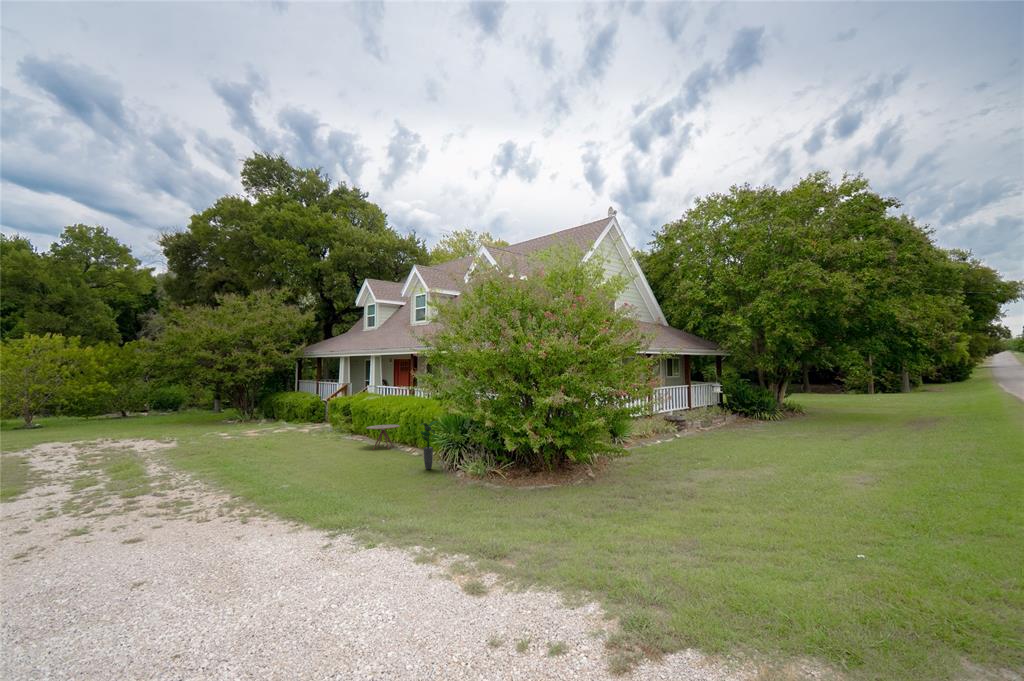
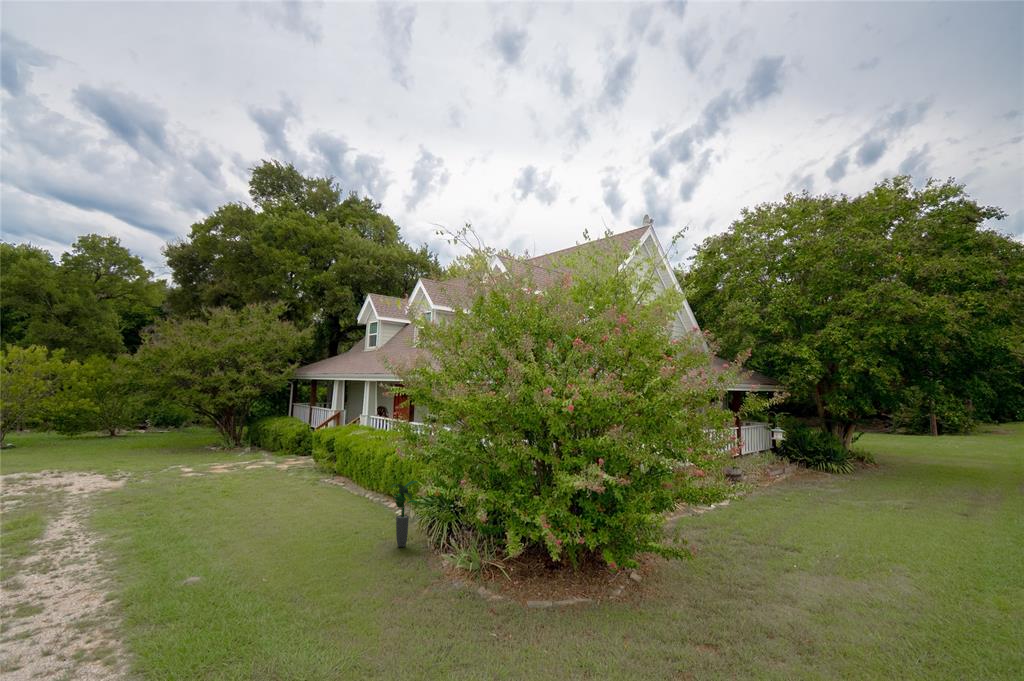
round table: present [366,425,400,450] -> none [339,471,382,505]

